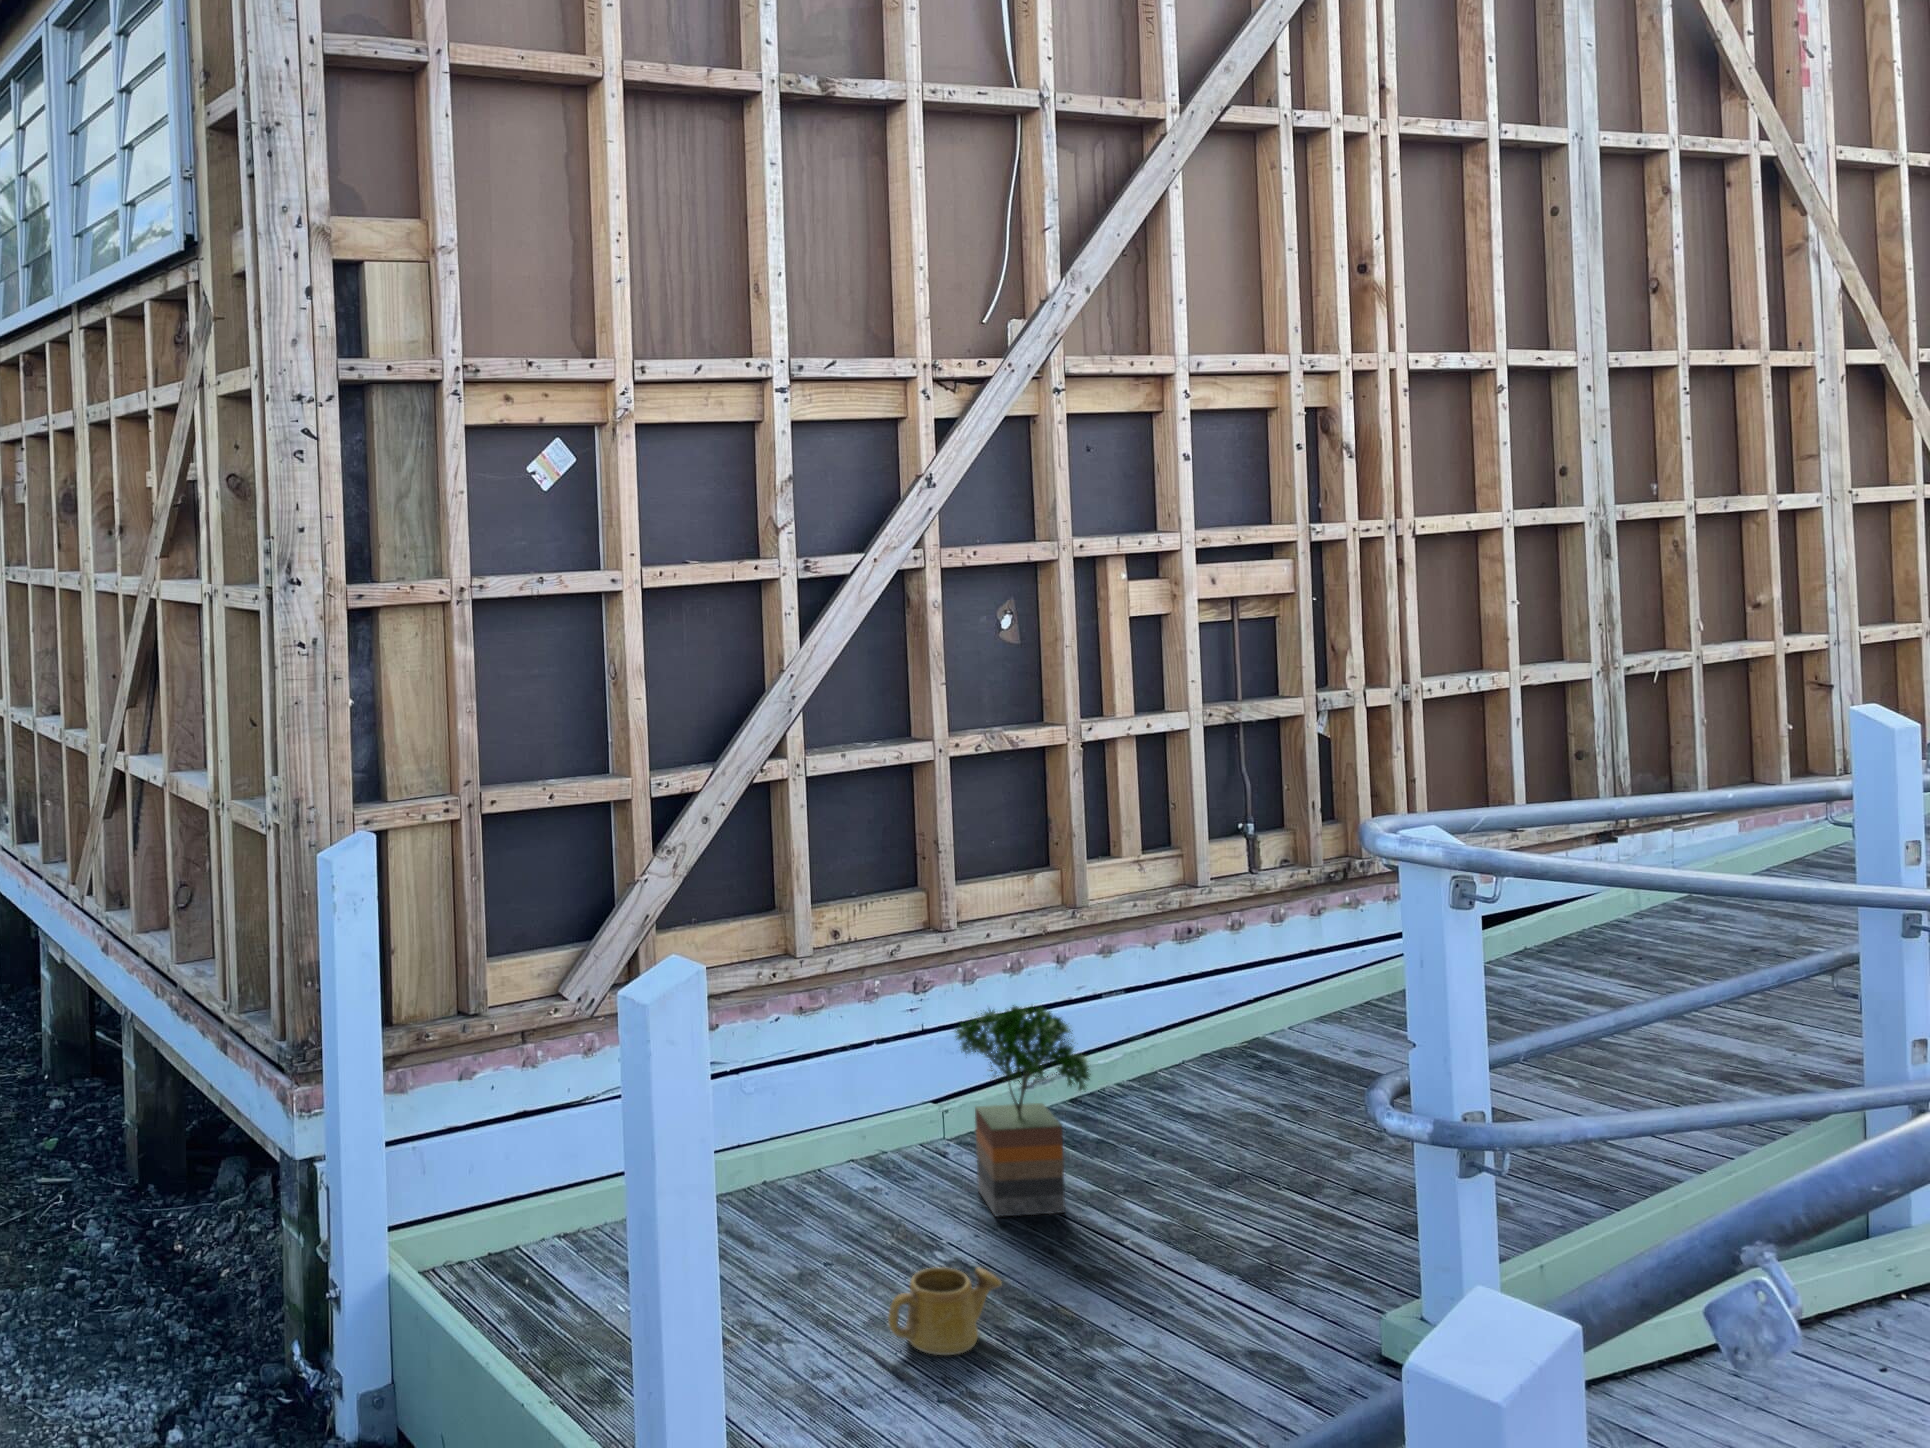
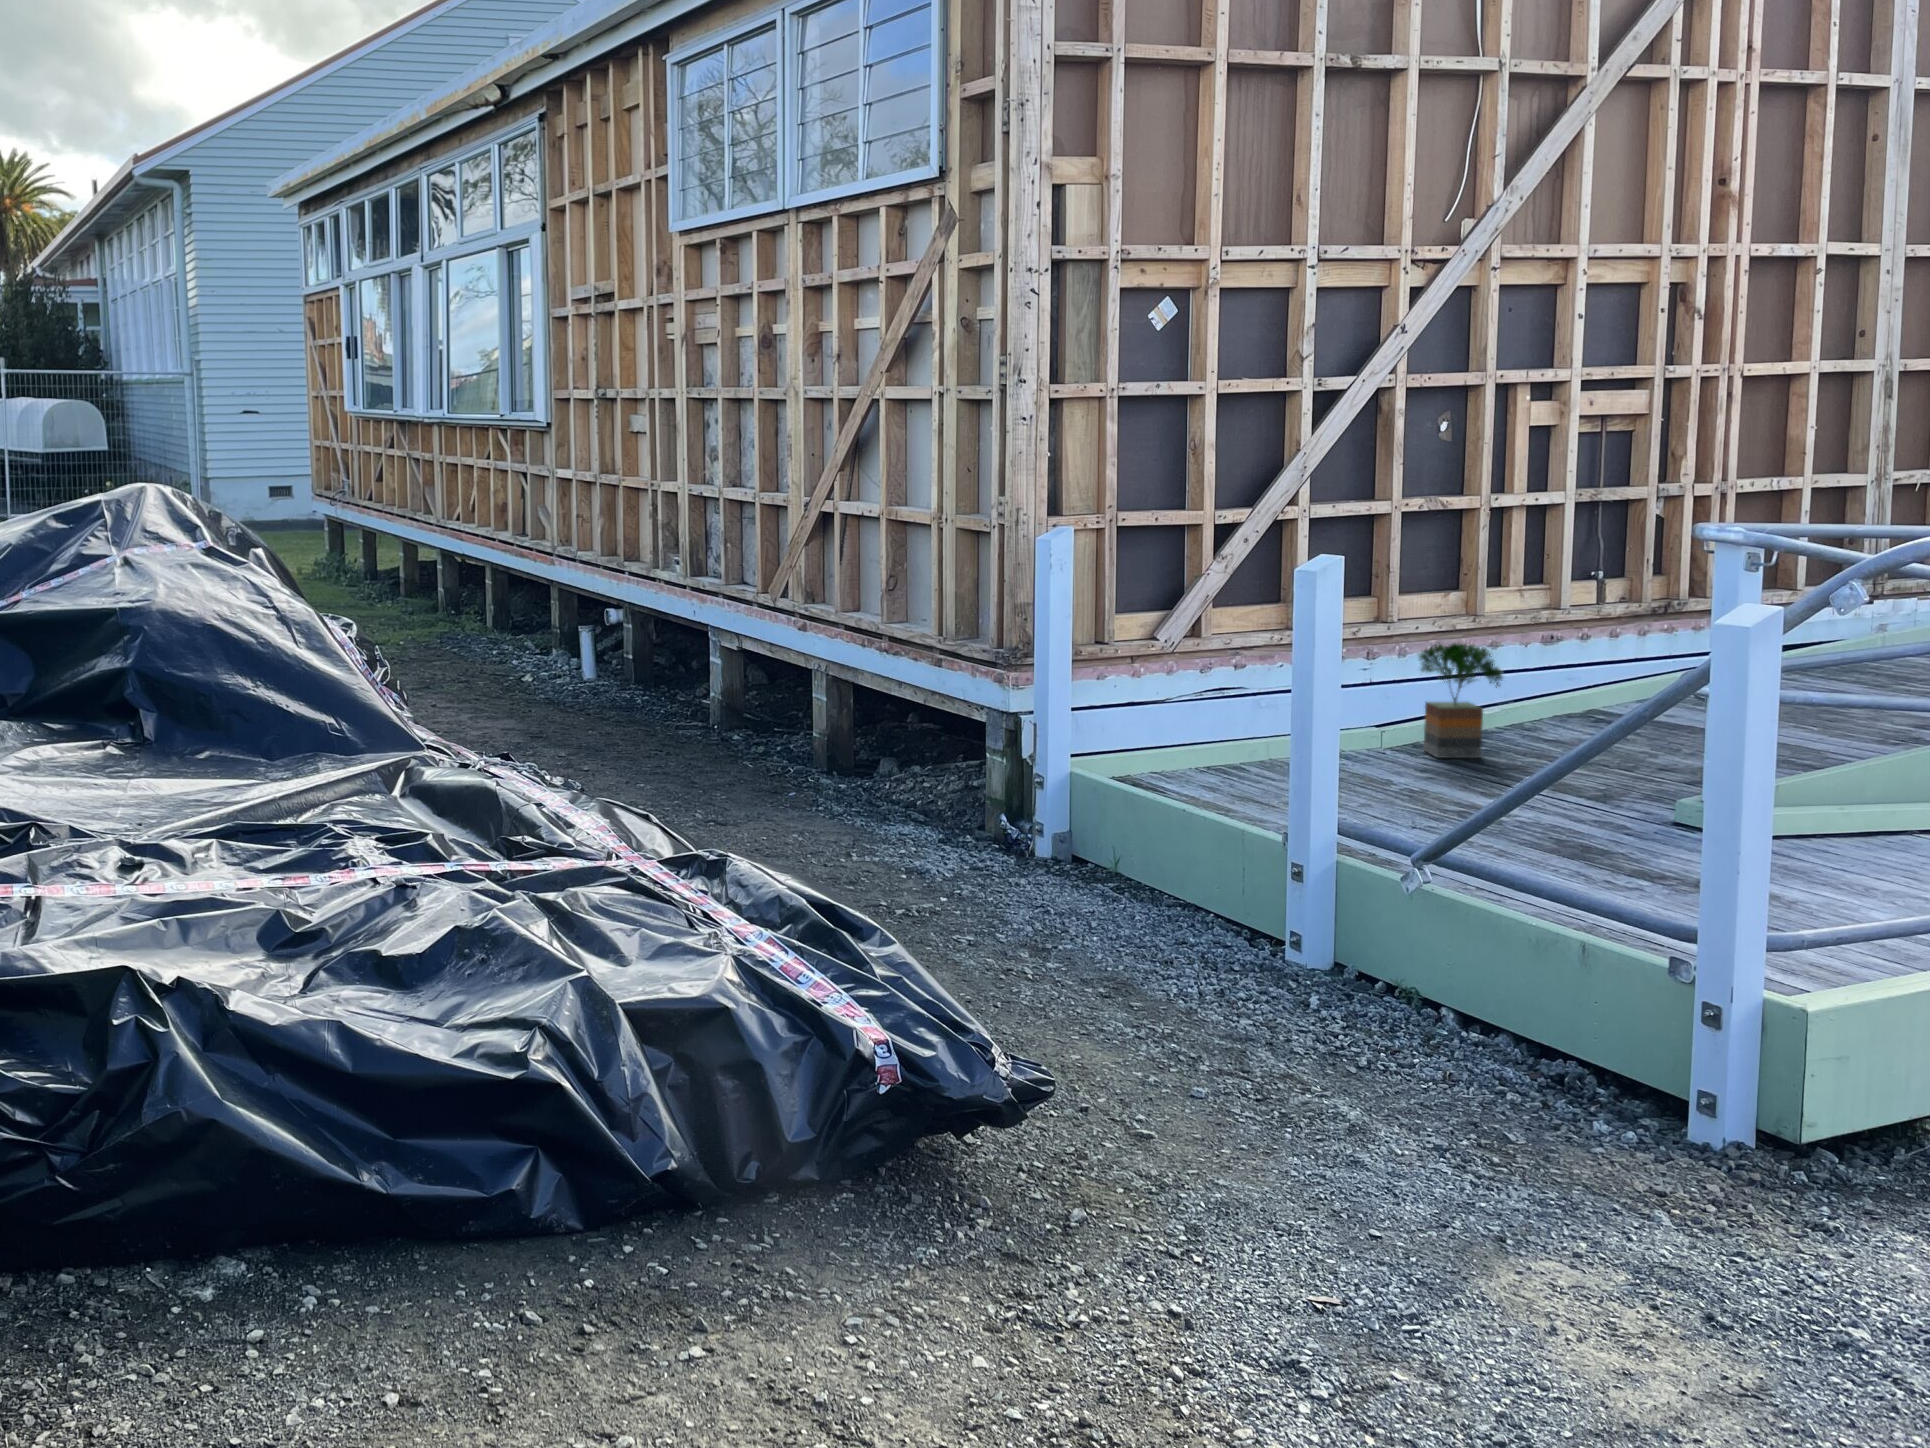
watering can: present [888,1267,1002,1355] -> none [1392,756,1456,796]

